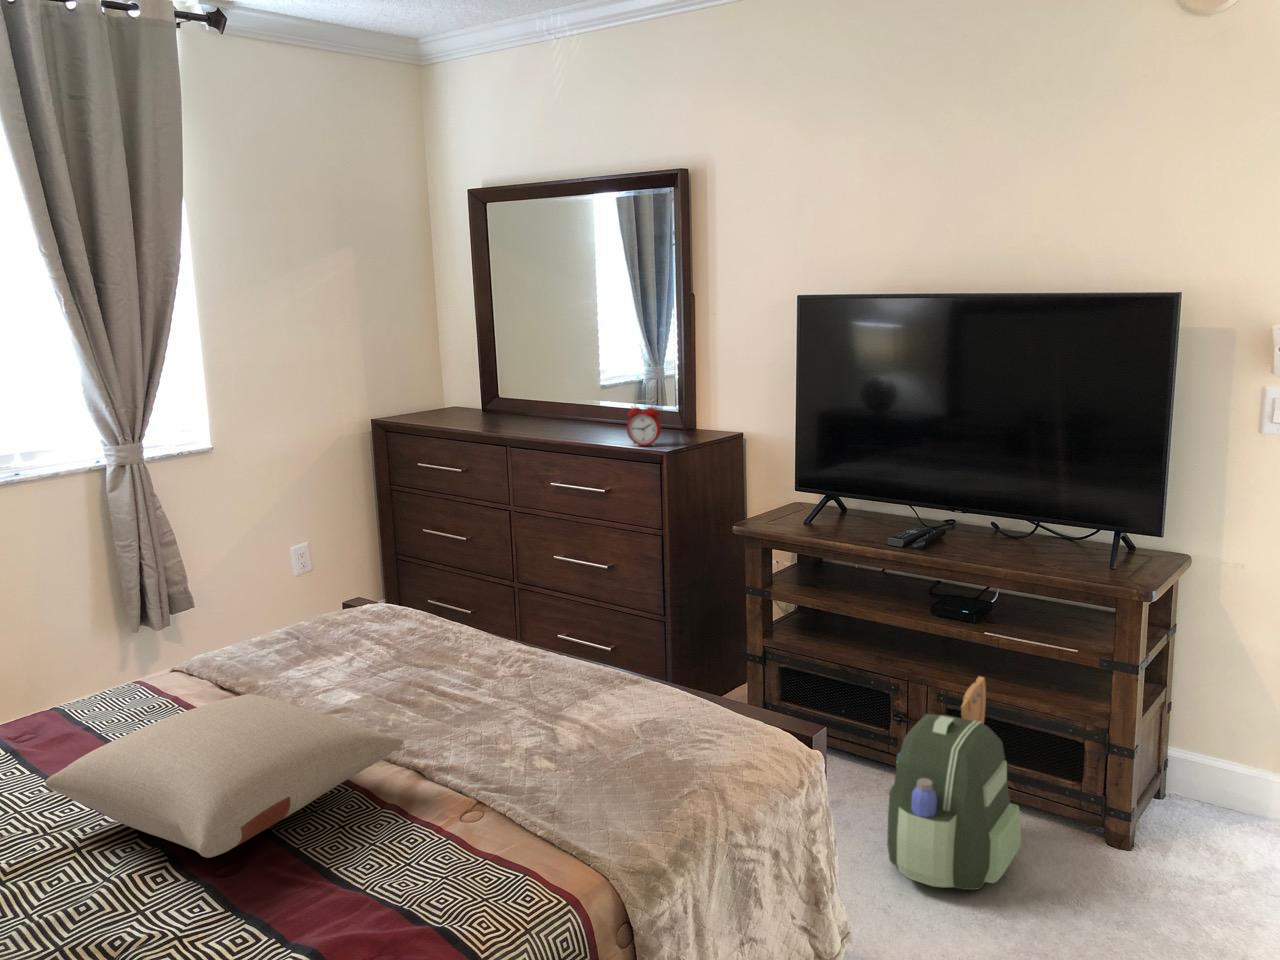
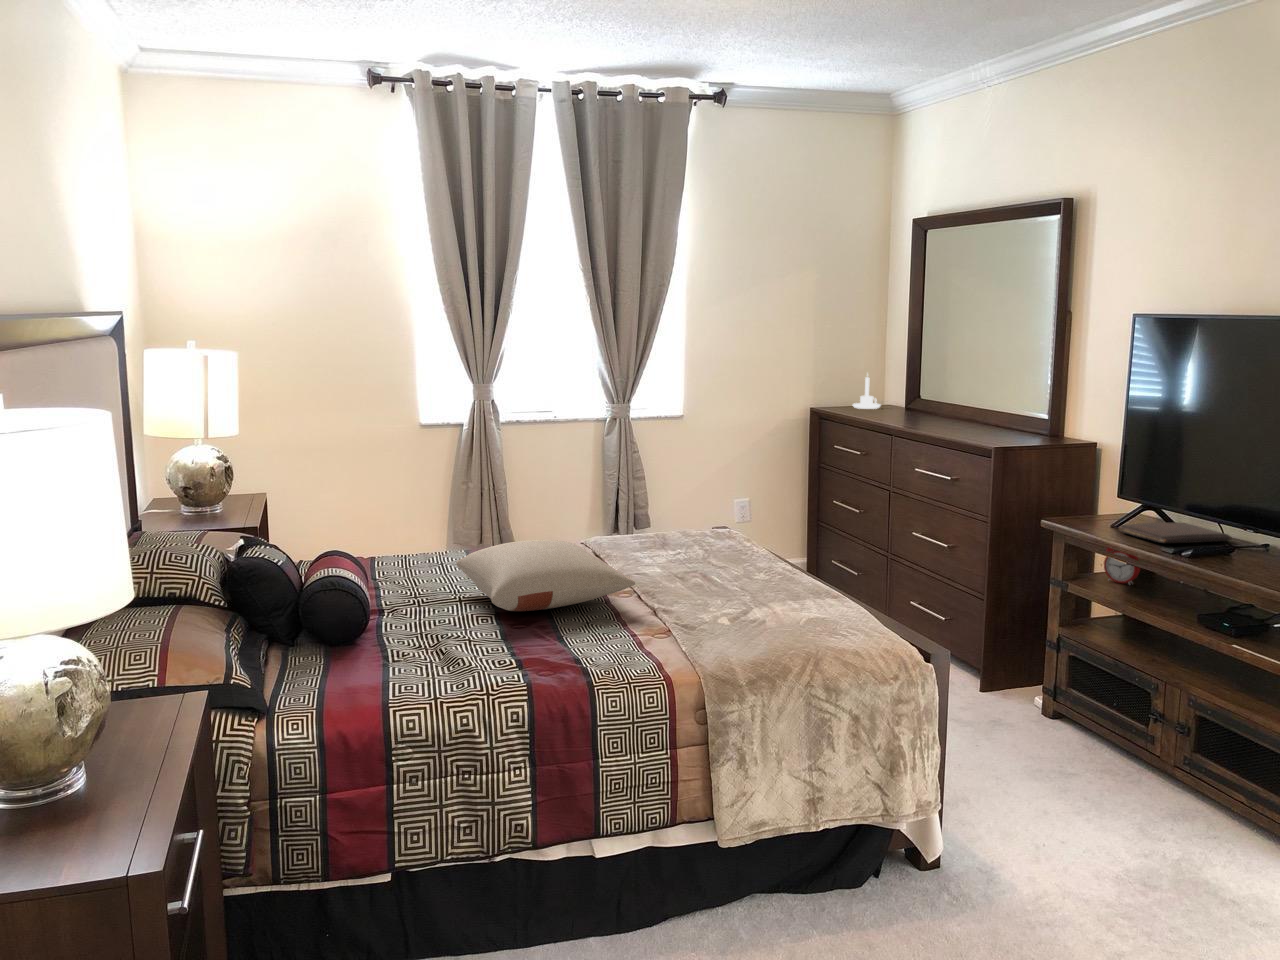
candle holder: none [418,371,452,415] -> present [853,374,881,409]
alarm clock: present [627,401,661,446] -> present [1104,548,1140,584]
book: none [825,509,927,536] -> present [1119,523,1232,543]
backpack: present [887,677,1021,890] -> none [1069,682,1219,862]

